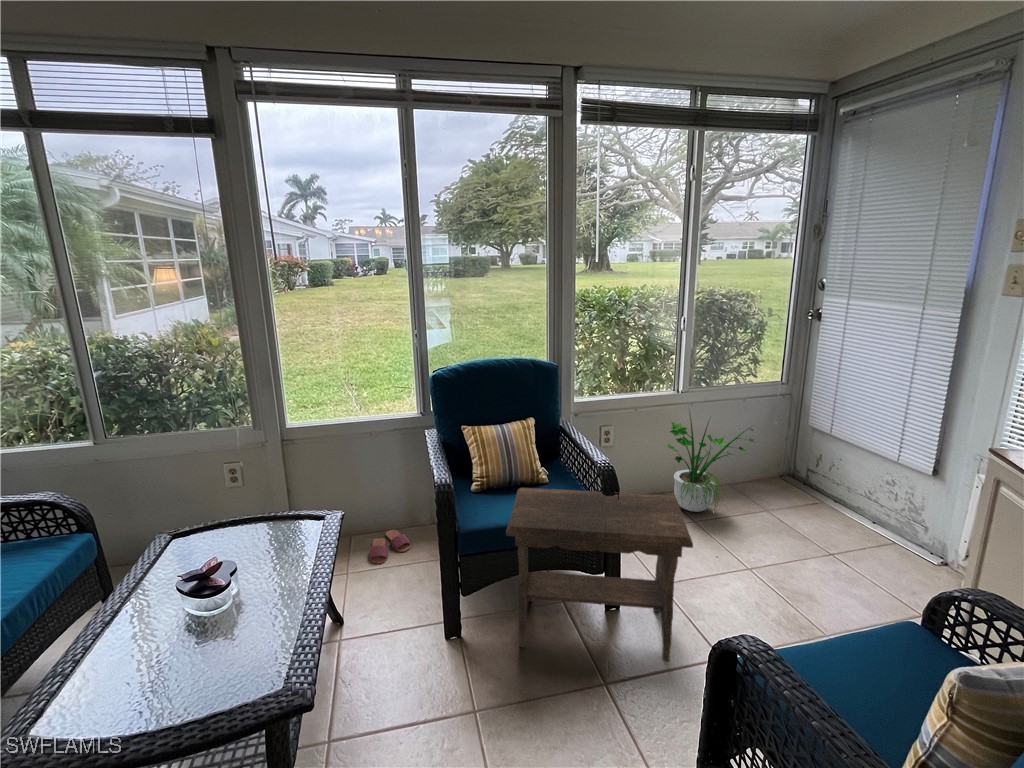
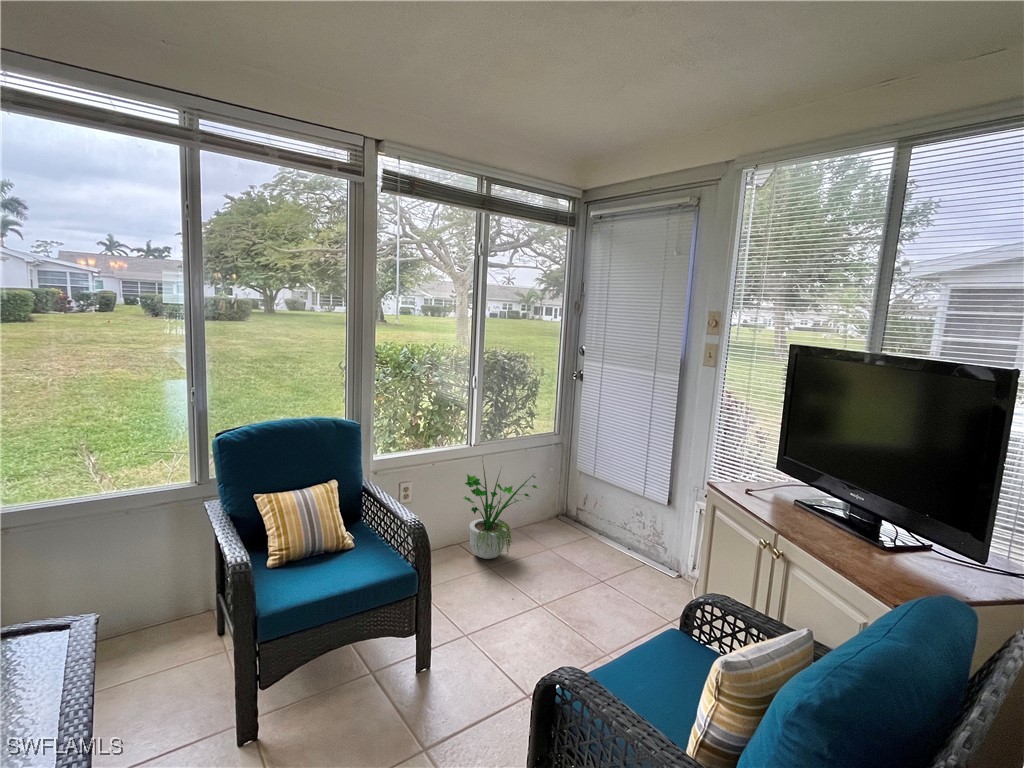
footstool: present [506,488,693,661] -> none [319,547,505,736]
slippers: present [369,530,411,564] -> none [117,628,177,676]

